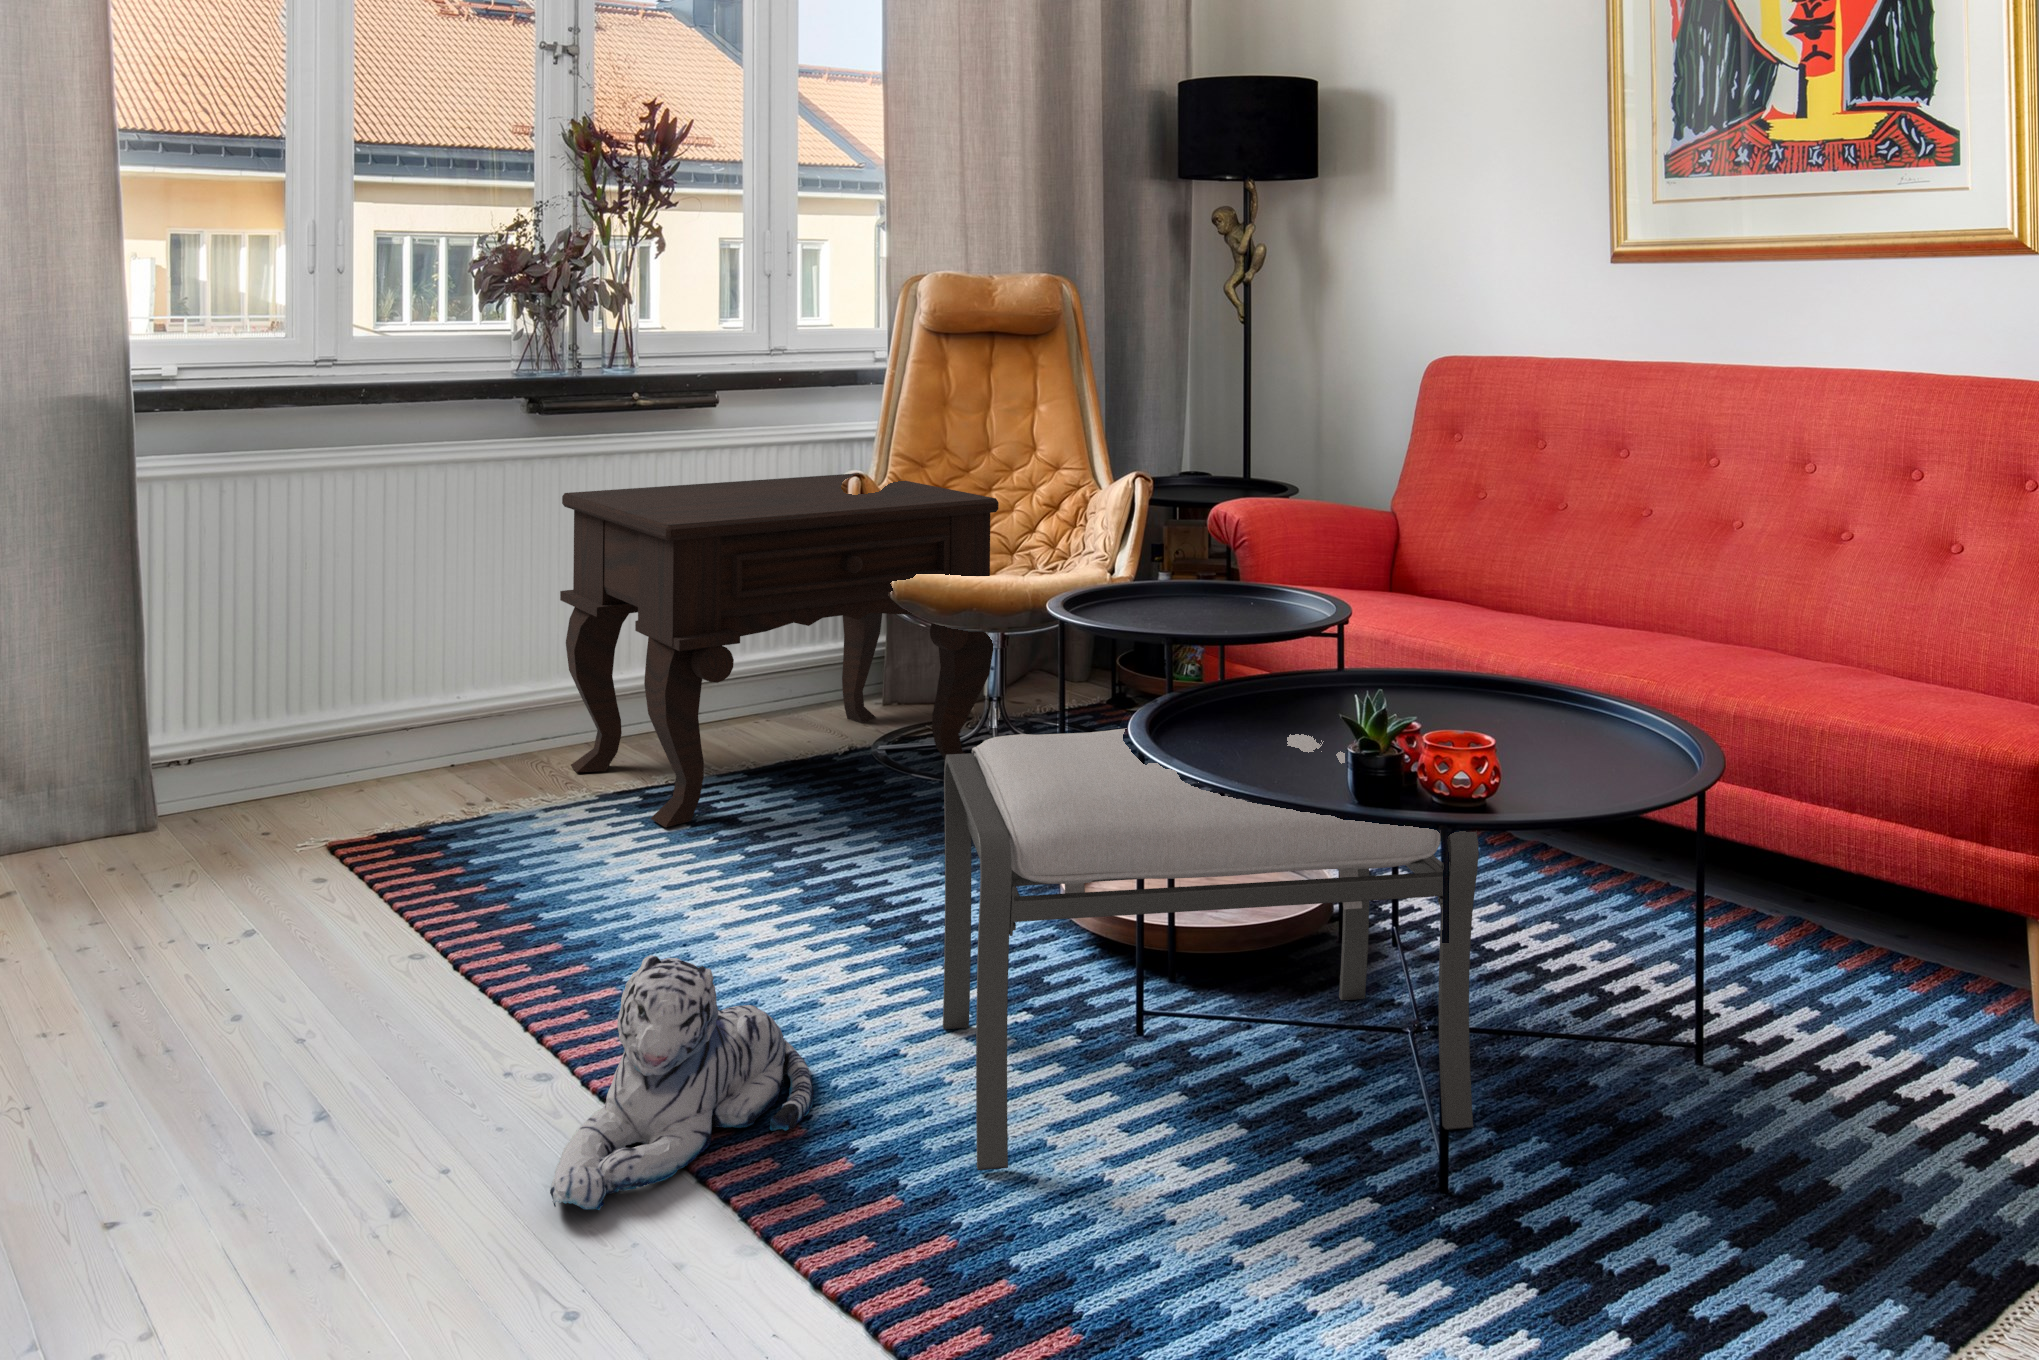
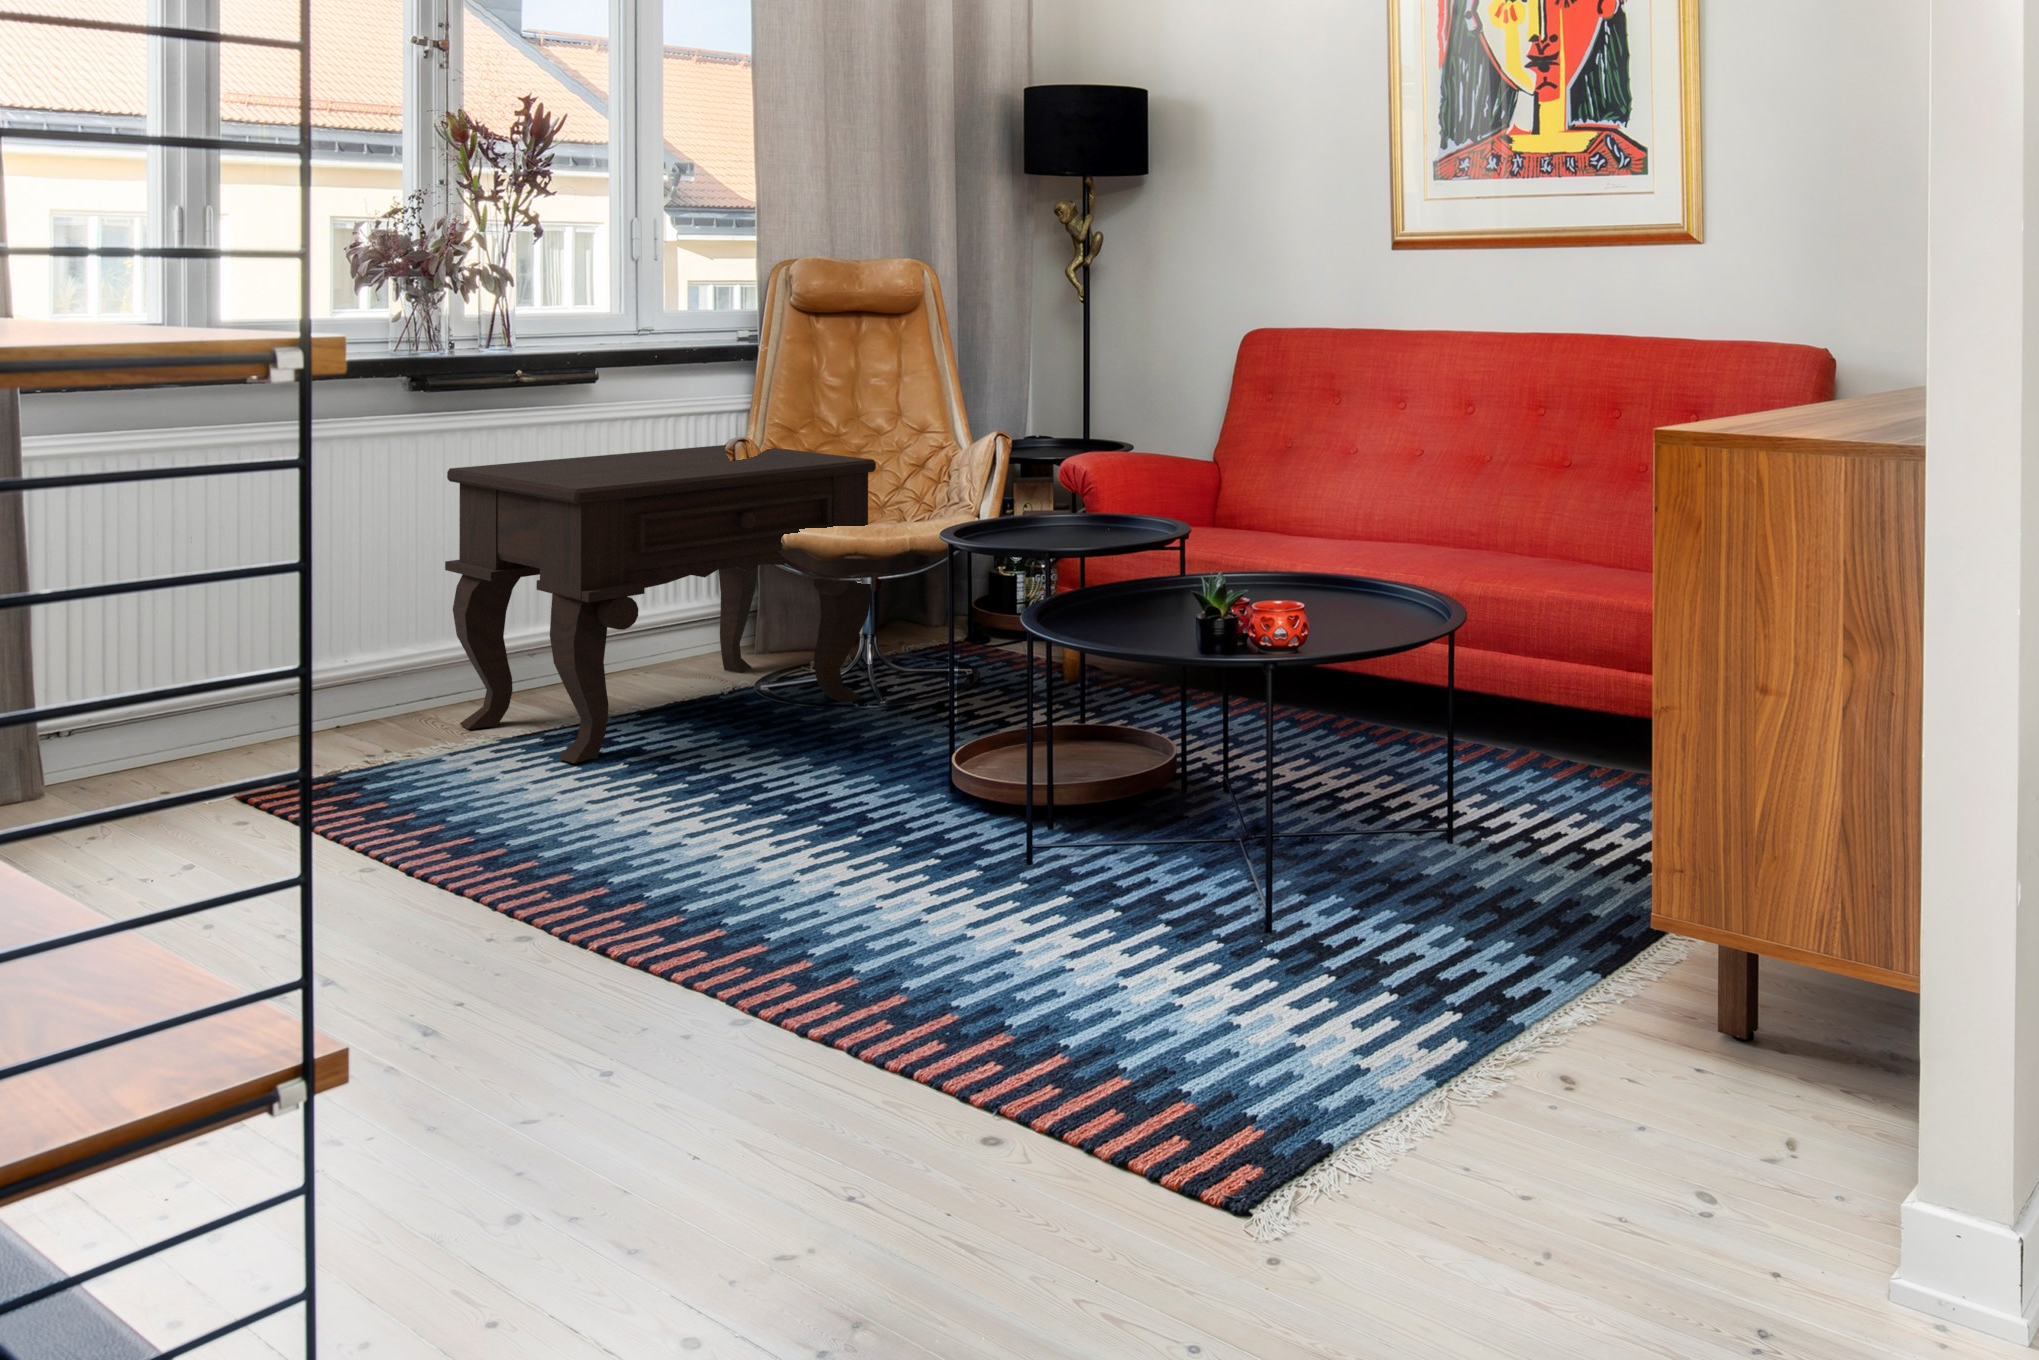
ottoman: present [943,729,1479,1170] -> none [867,616,1291,956]
plush toy: present [550,955,813,1210] -> none [567,818,771,1014]

